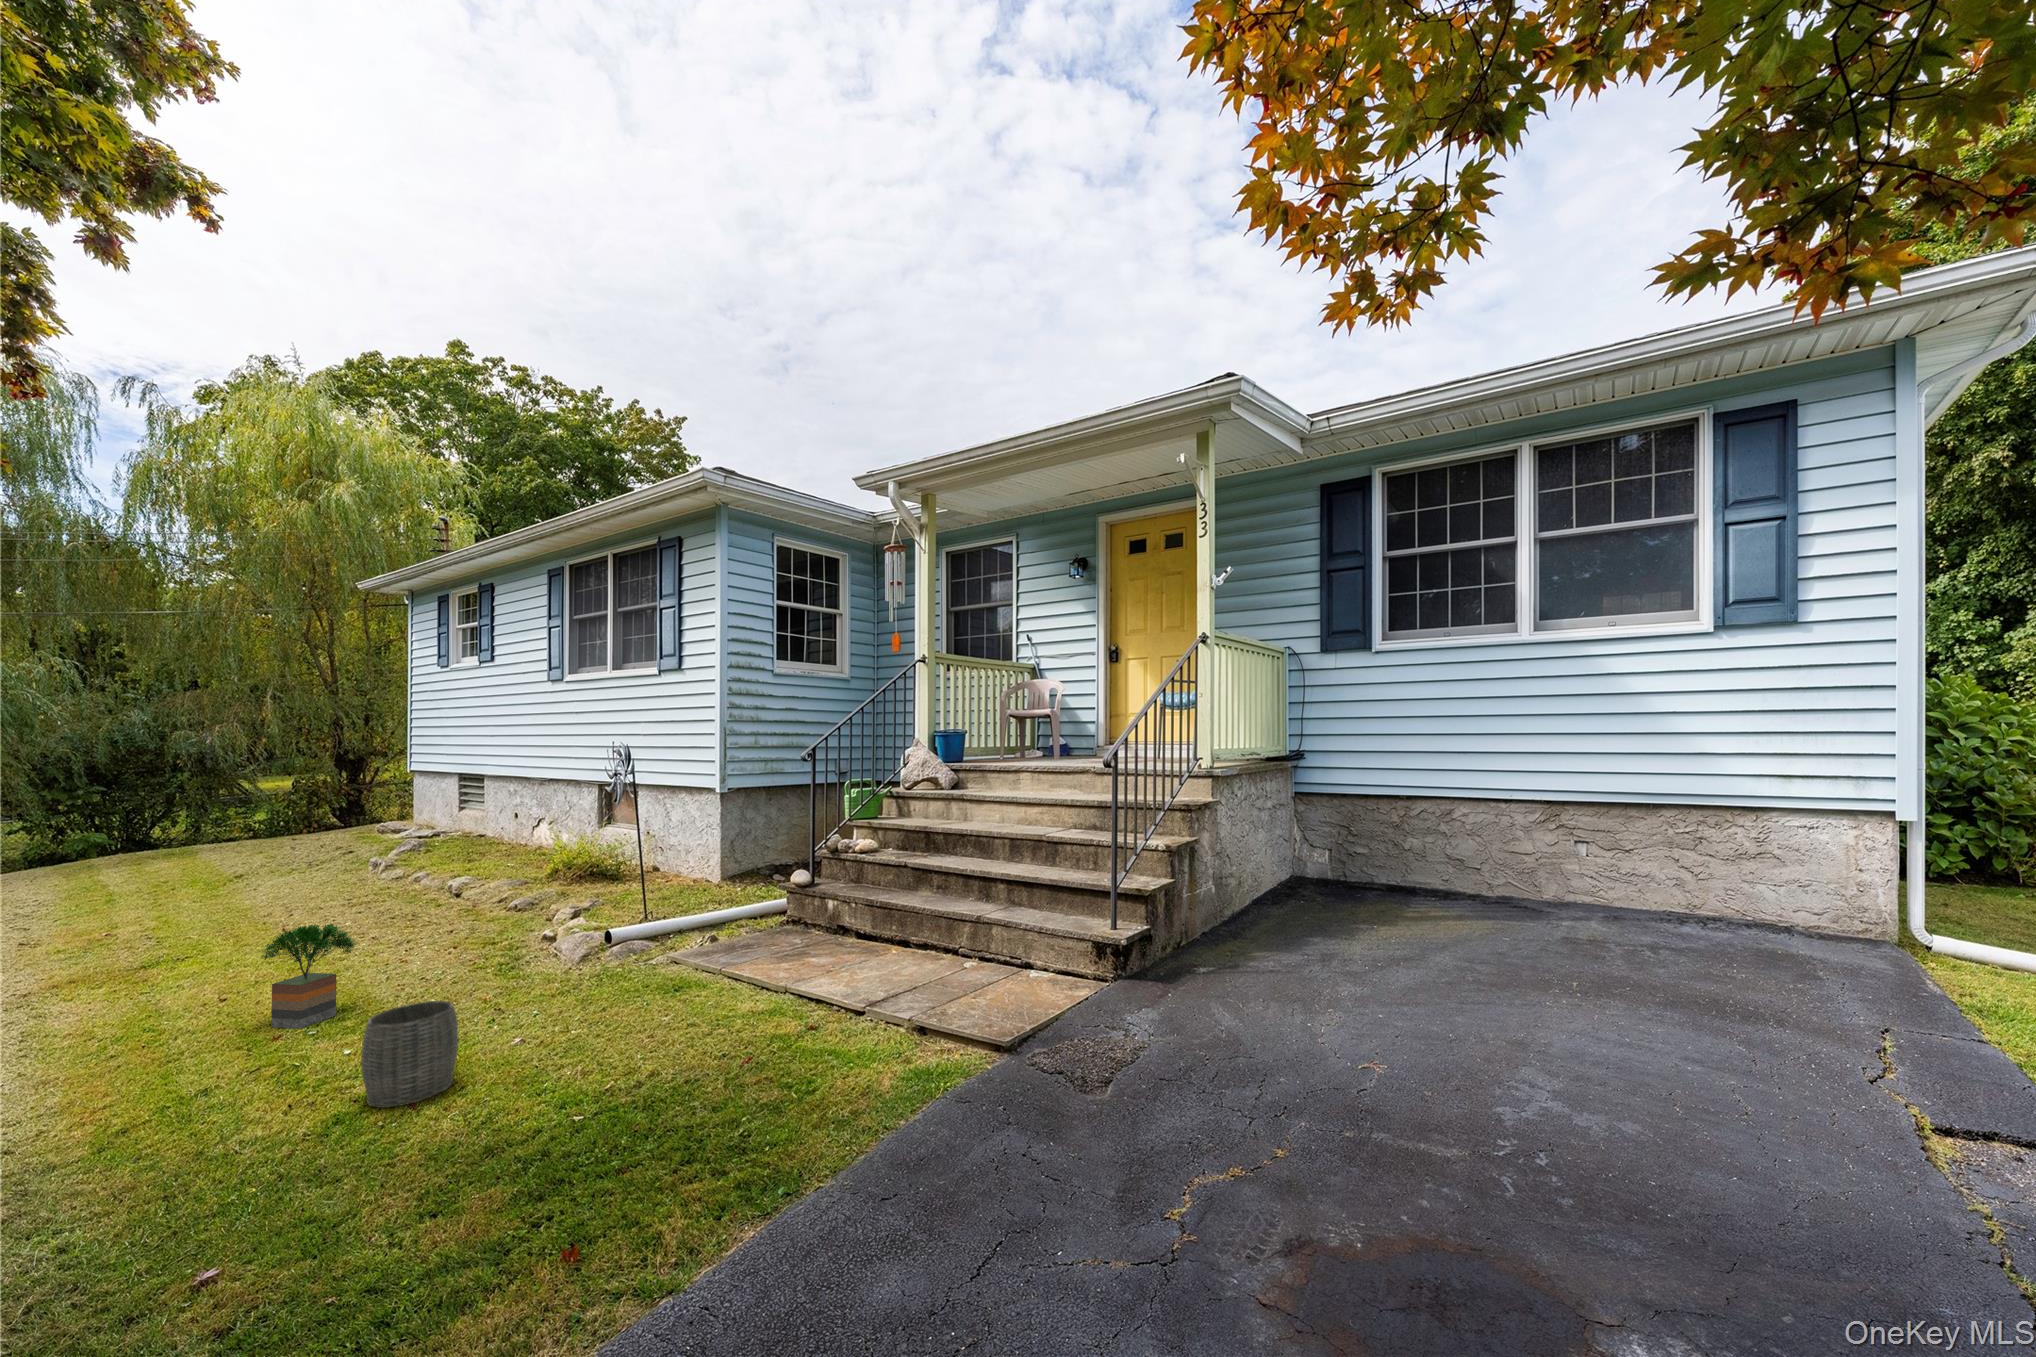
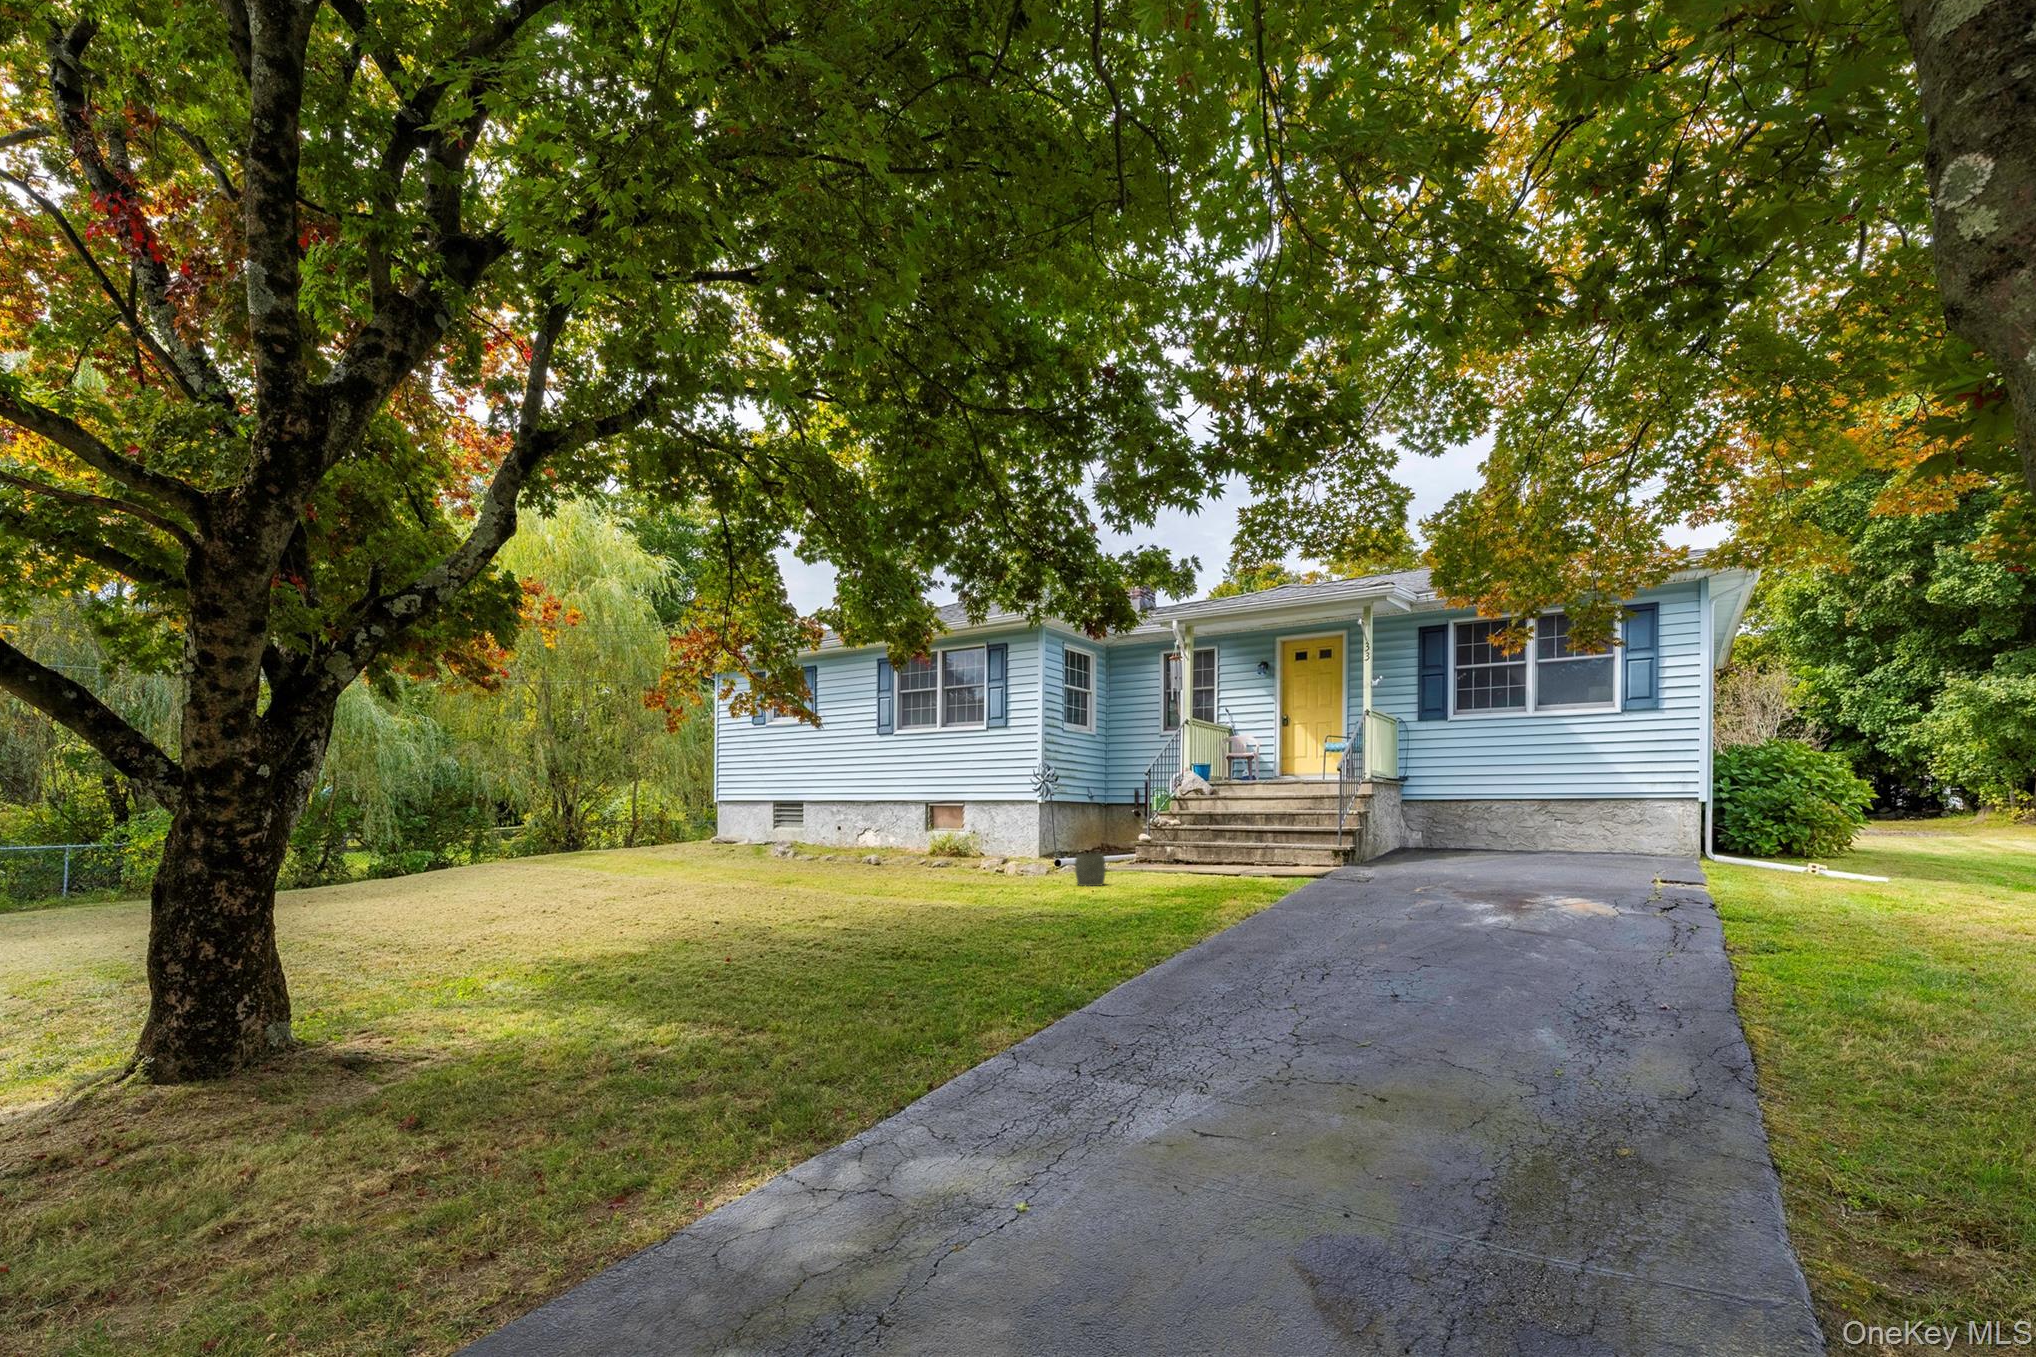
potted tree: present [262,924,355,1029] -> none [961,836,993,881]

